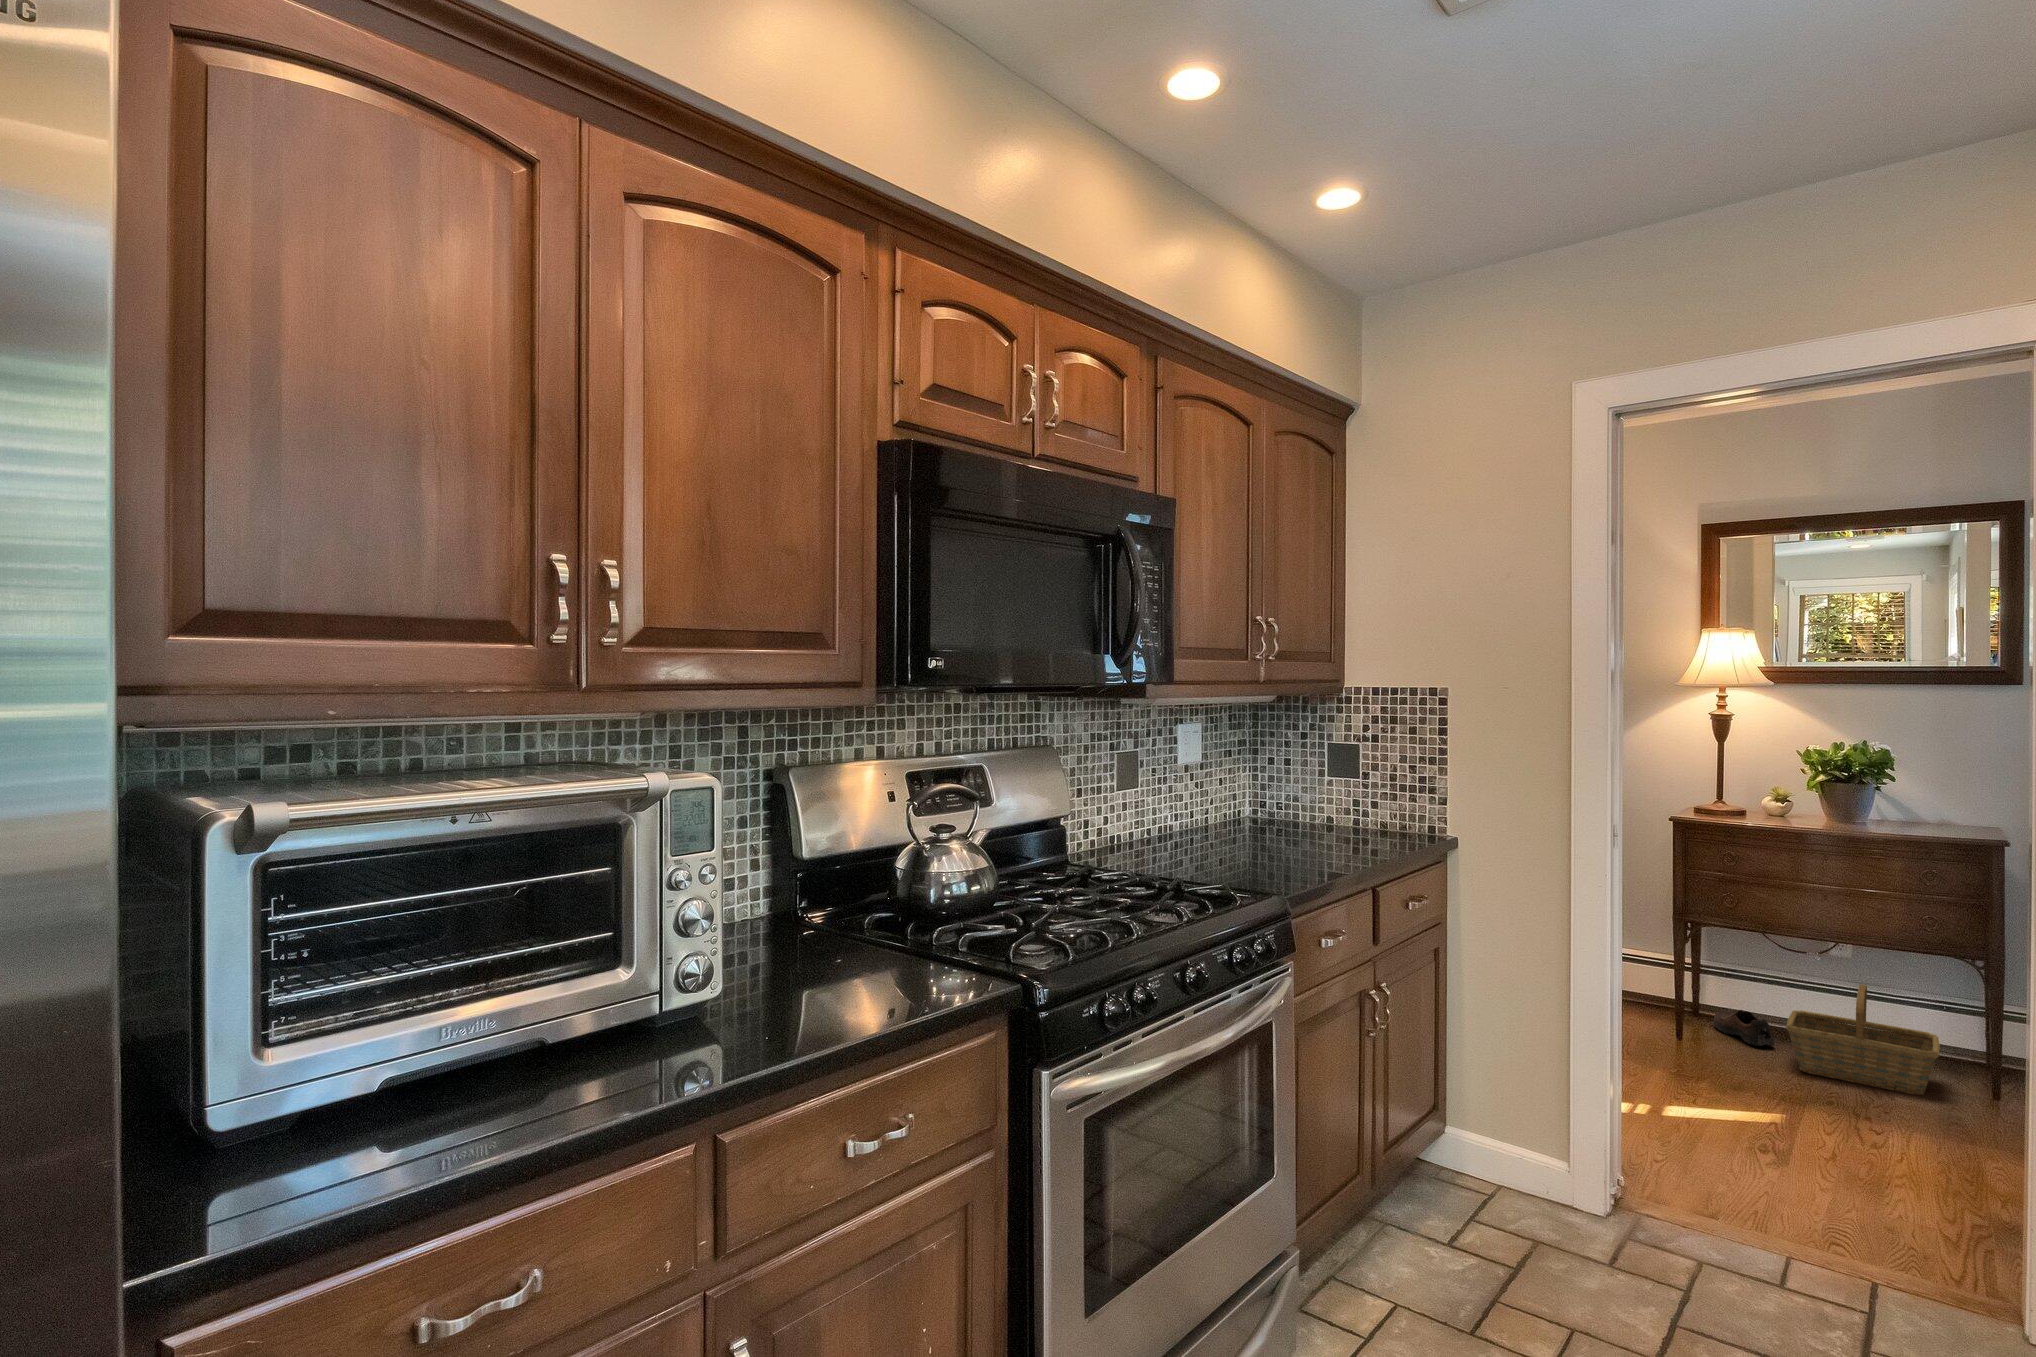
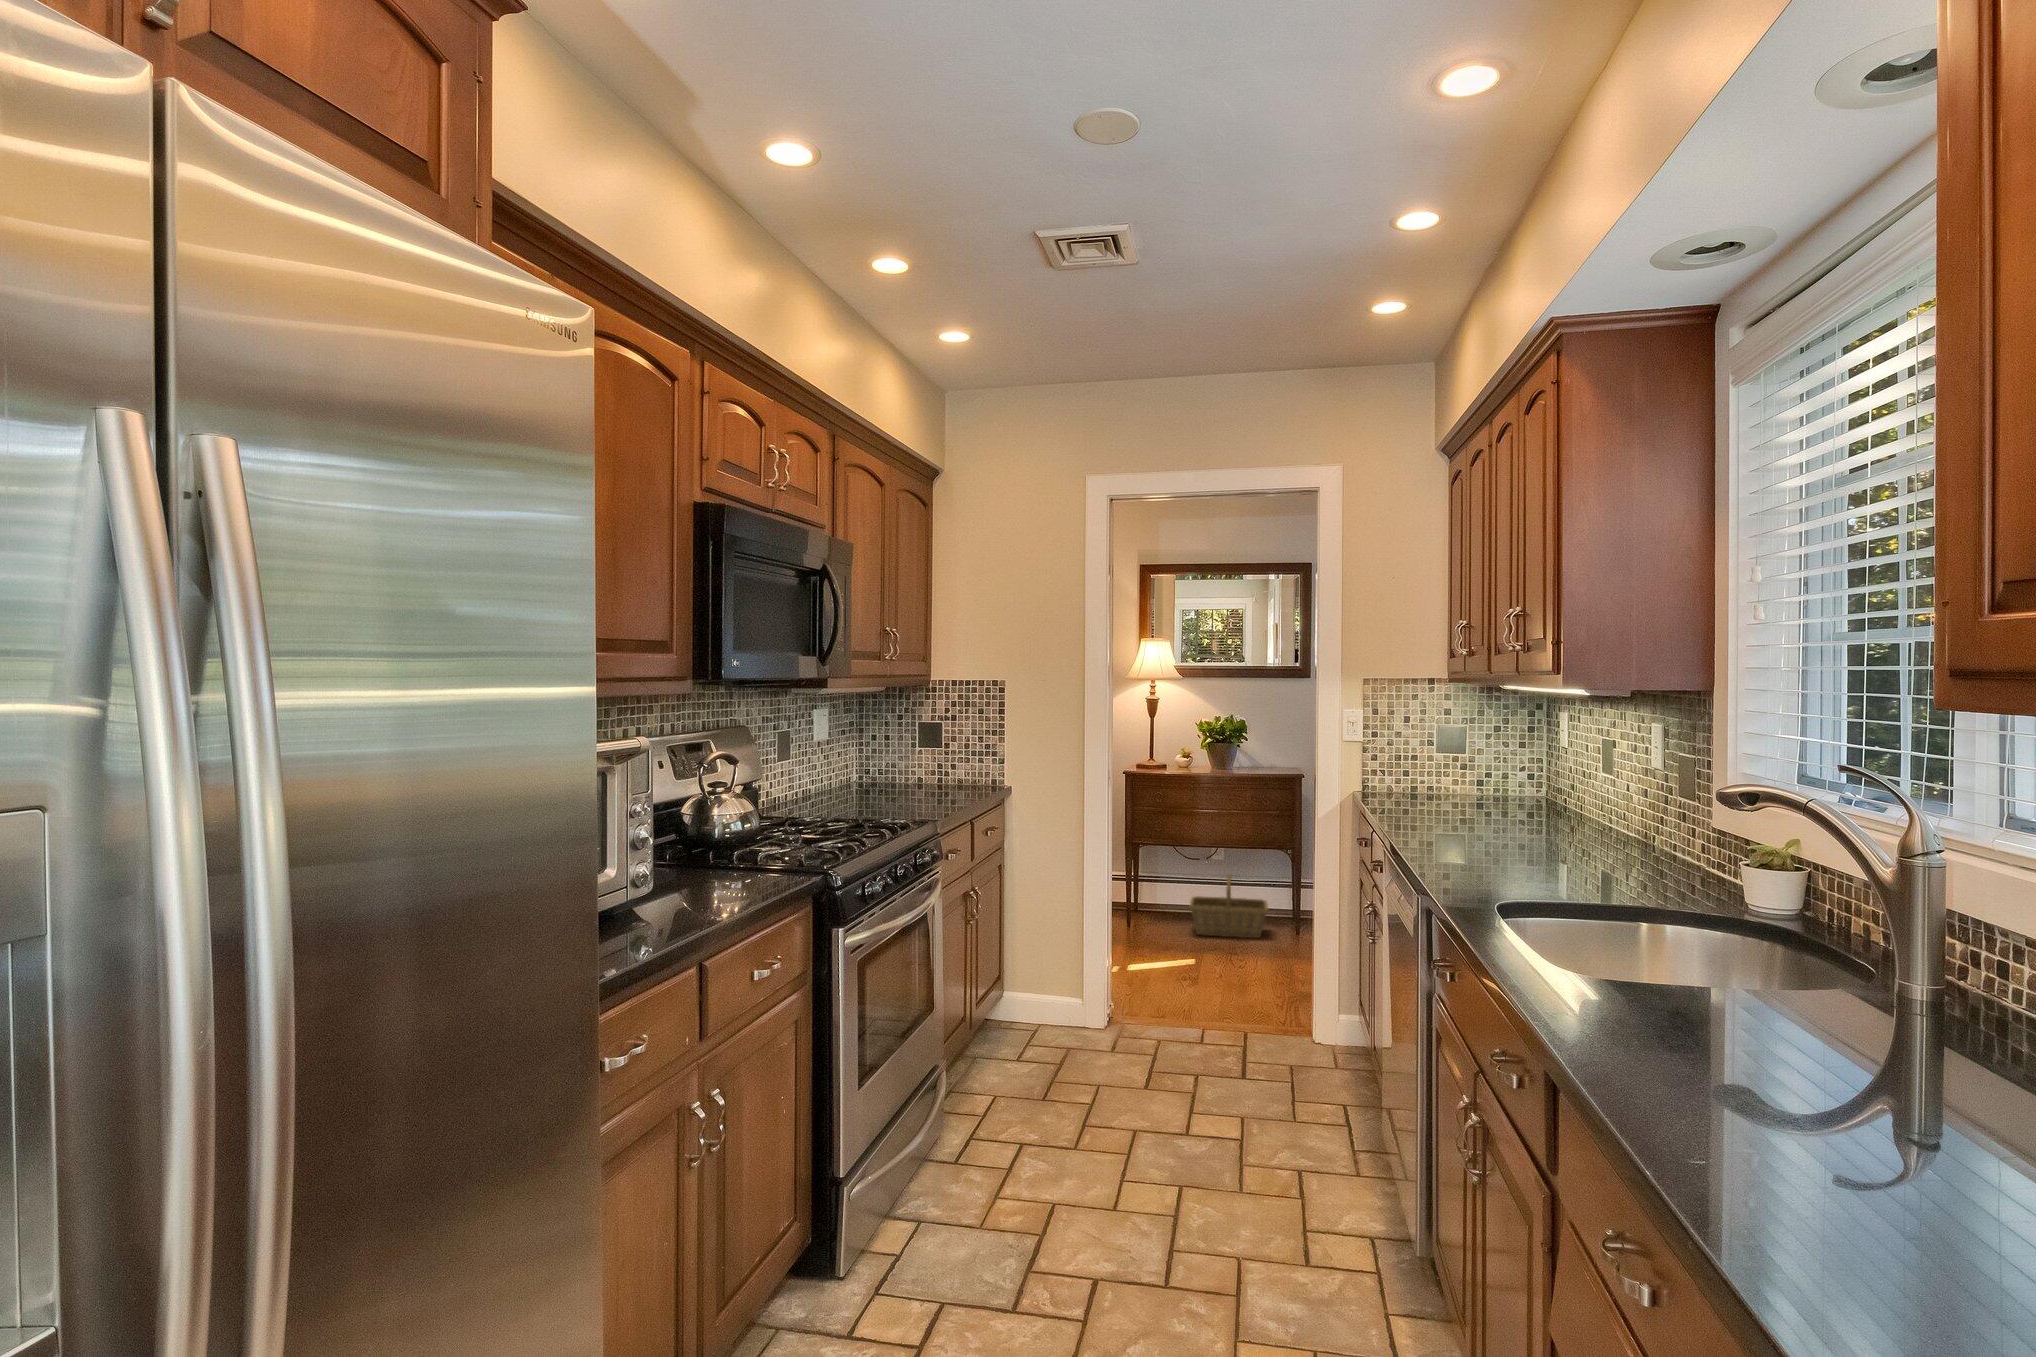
shoe: present [1714,1010,1774,1046] -> none [1146,902,1182,924]

